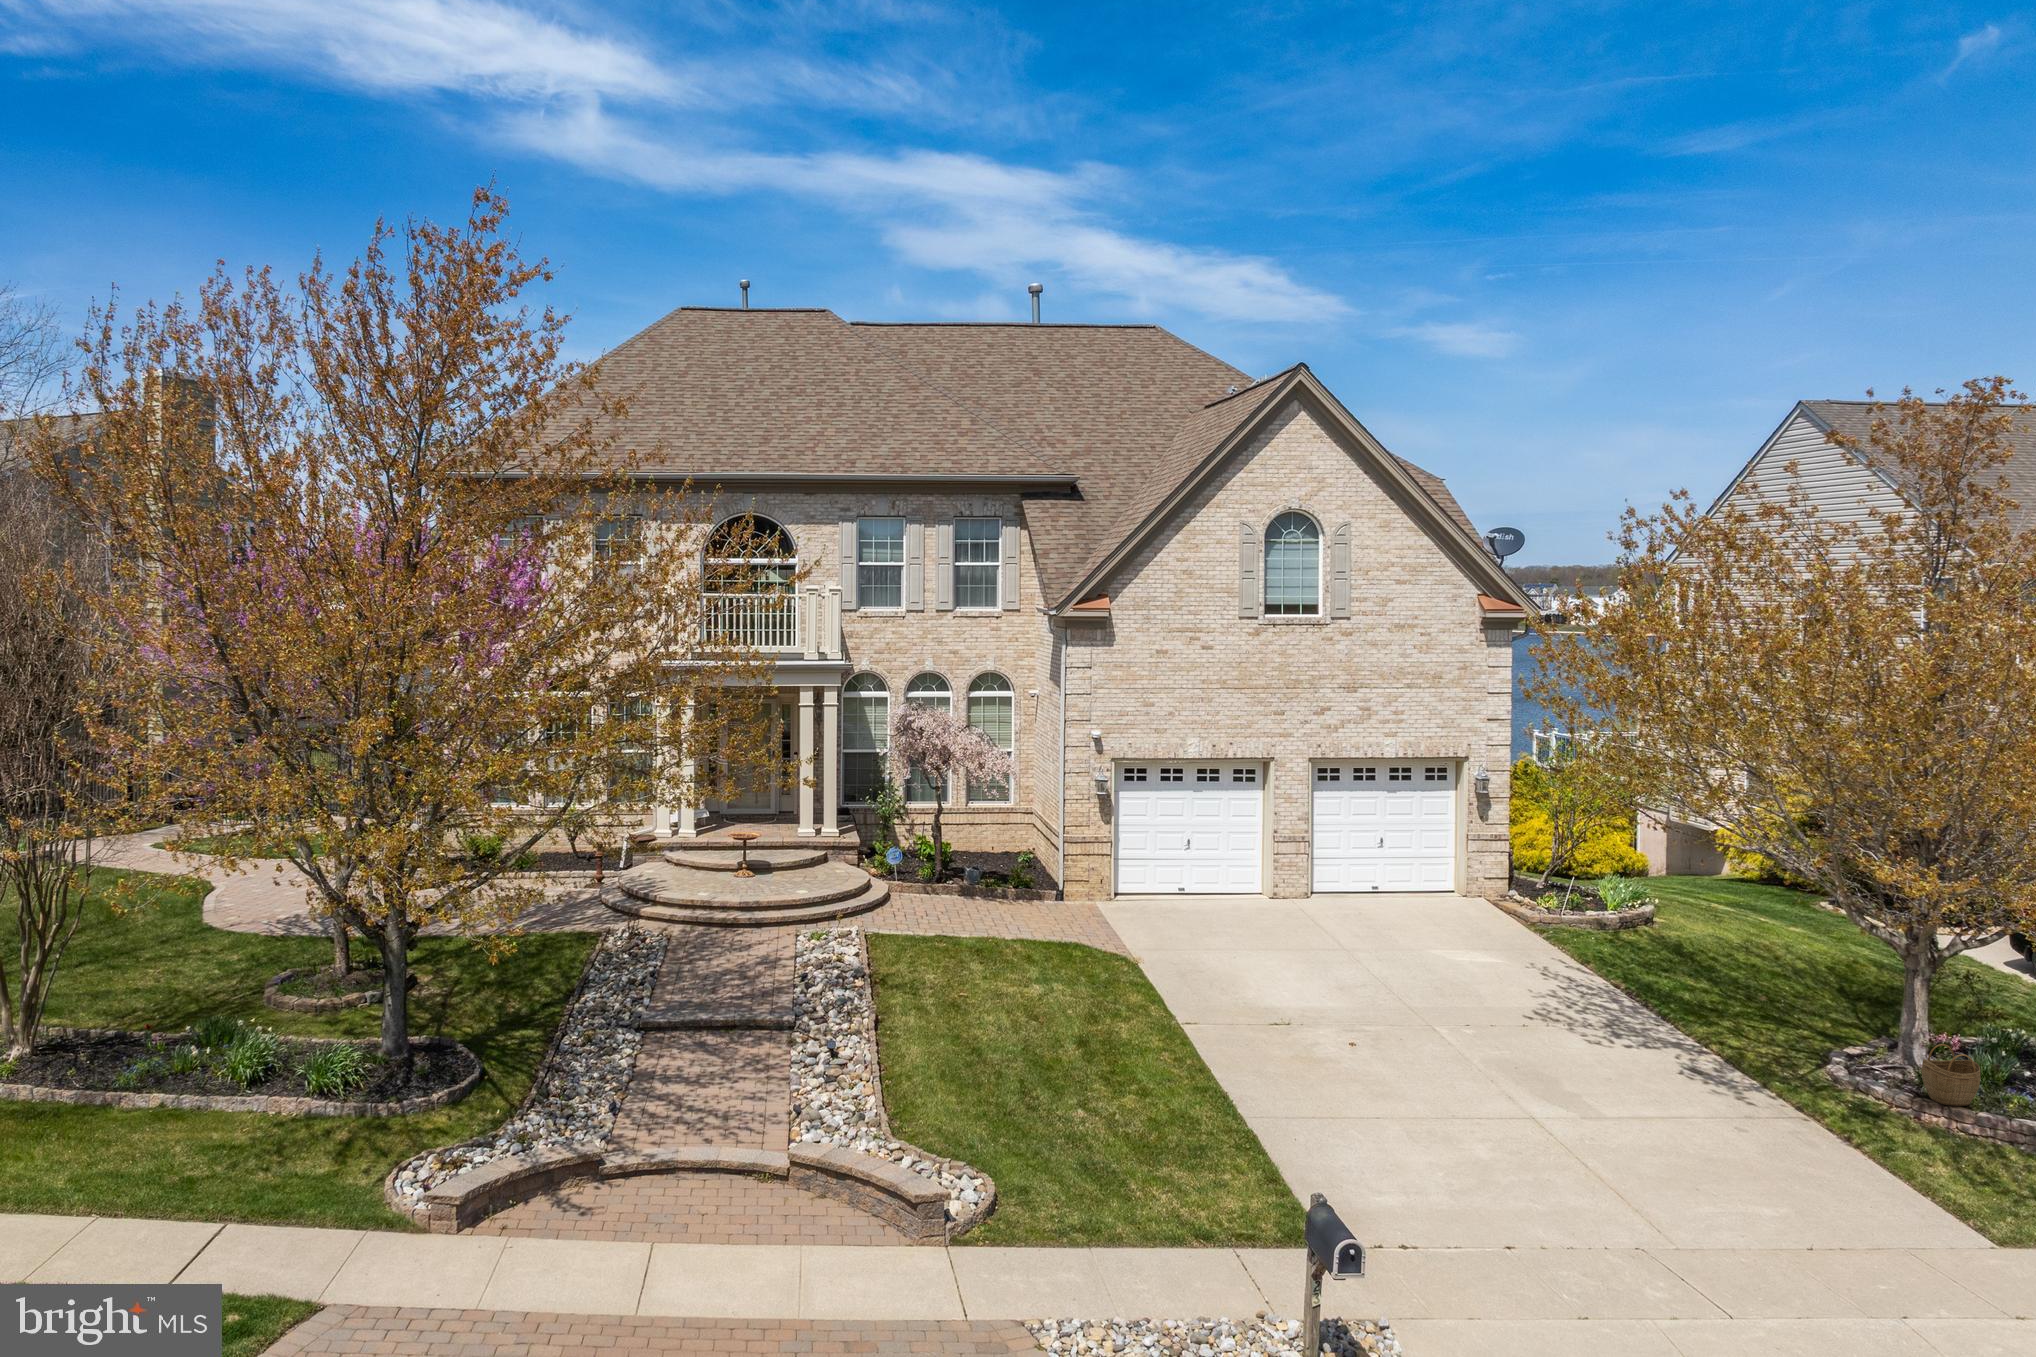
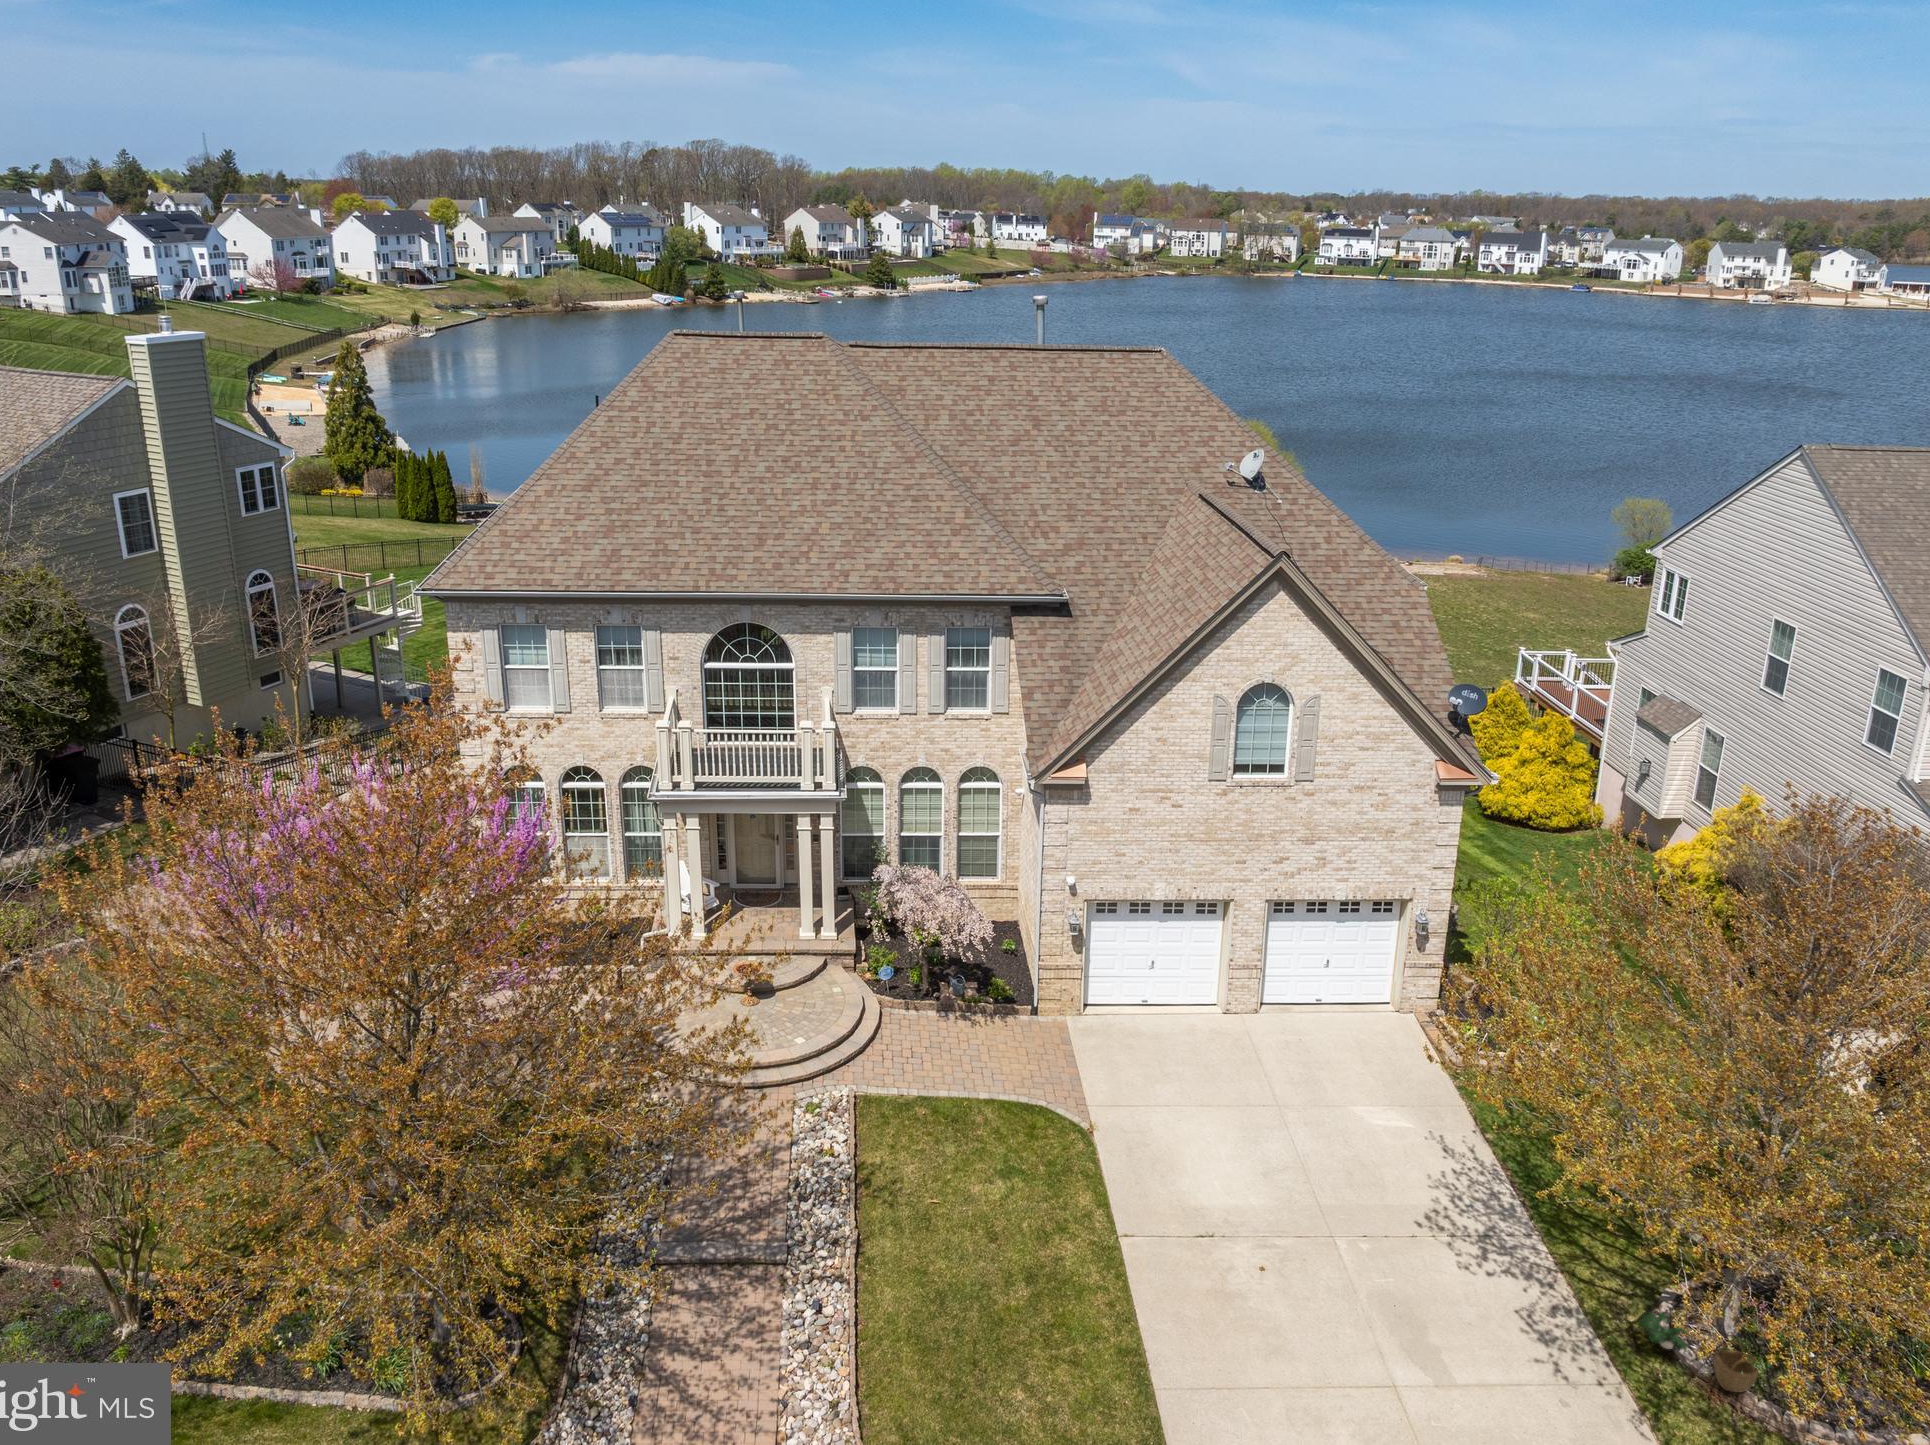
potted plant: none [1818,1043,1888,1080] -> present [1638,1312,1689,1350]

